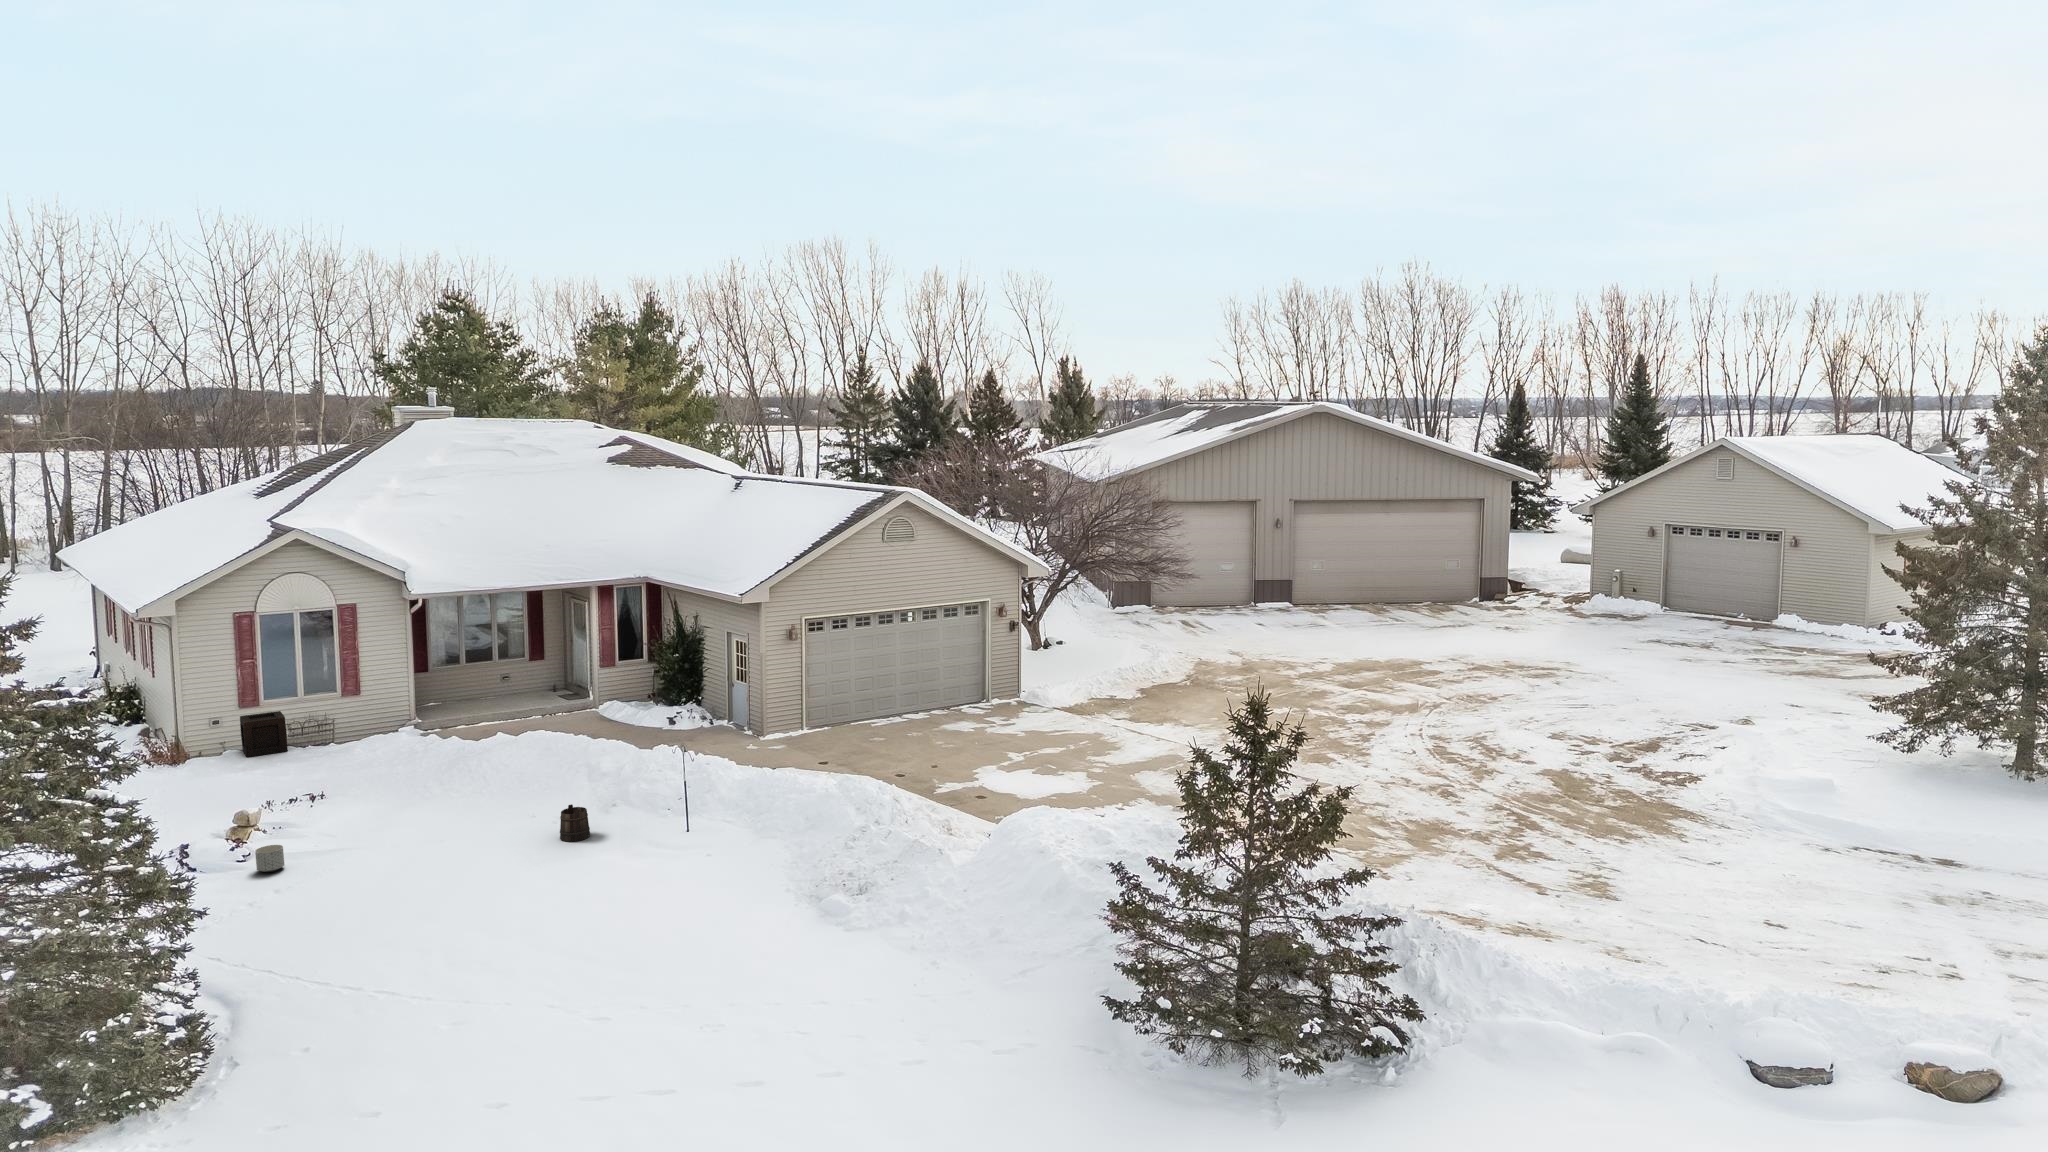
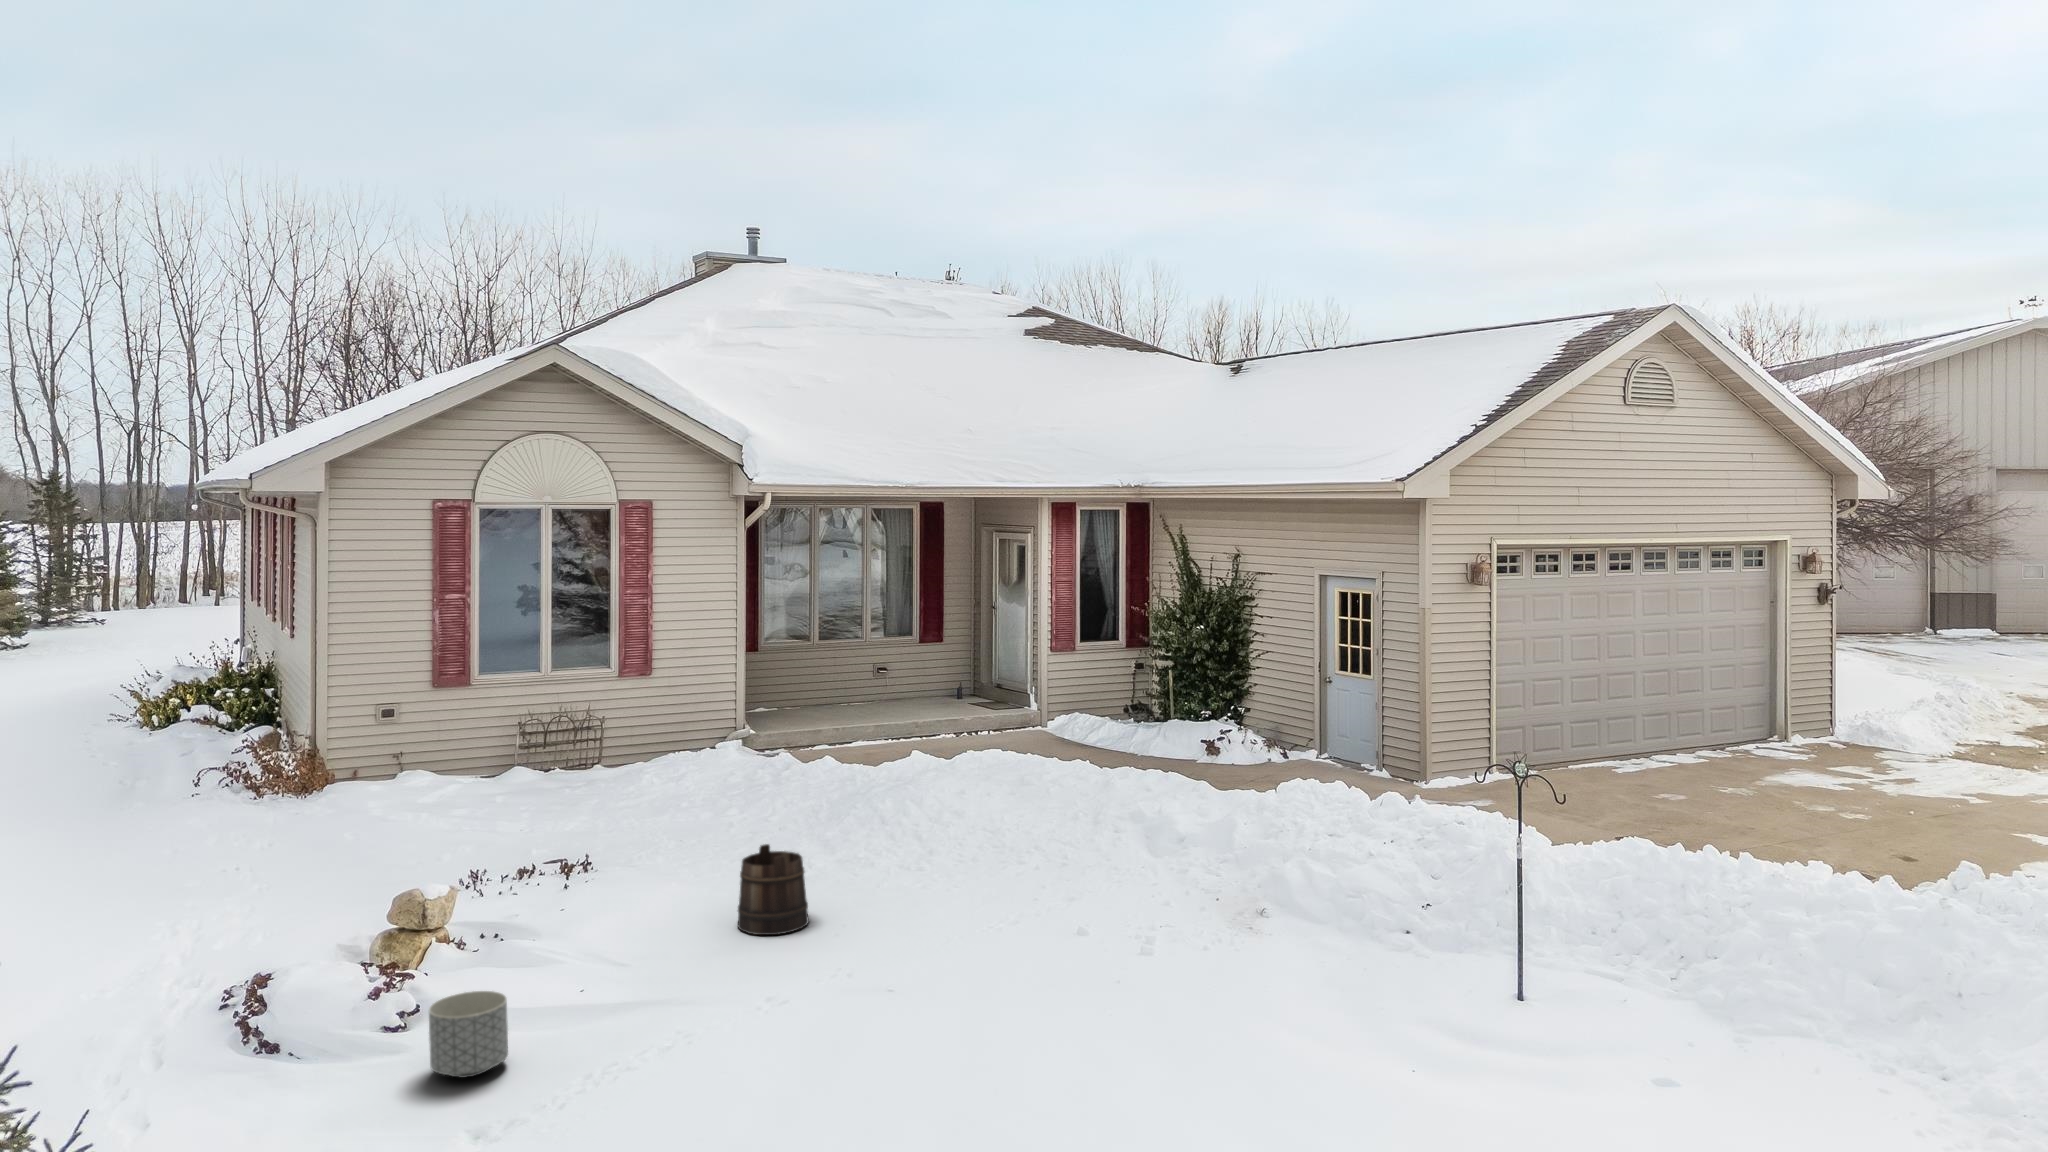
wooden crate: present [240,711,288,757] -> none [433,698,516,782]
bucket: present [560,804,590,842] -> present [738,844,809,935]

